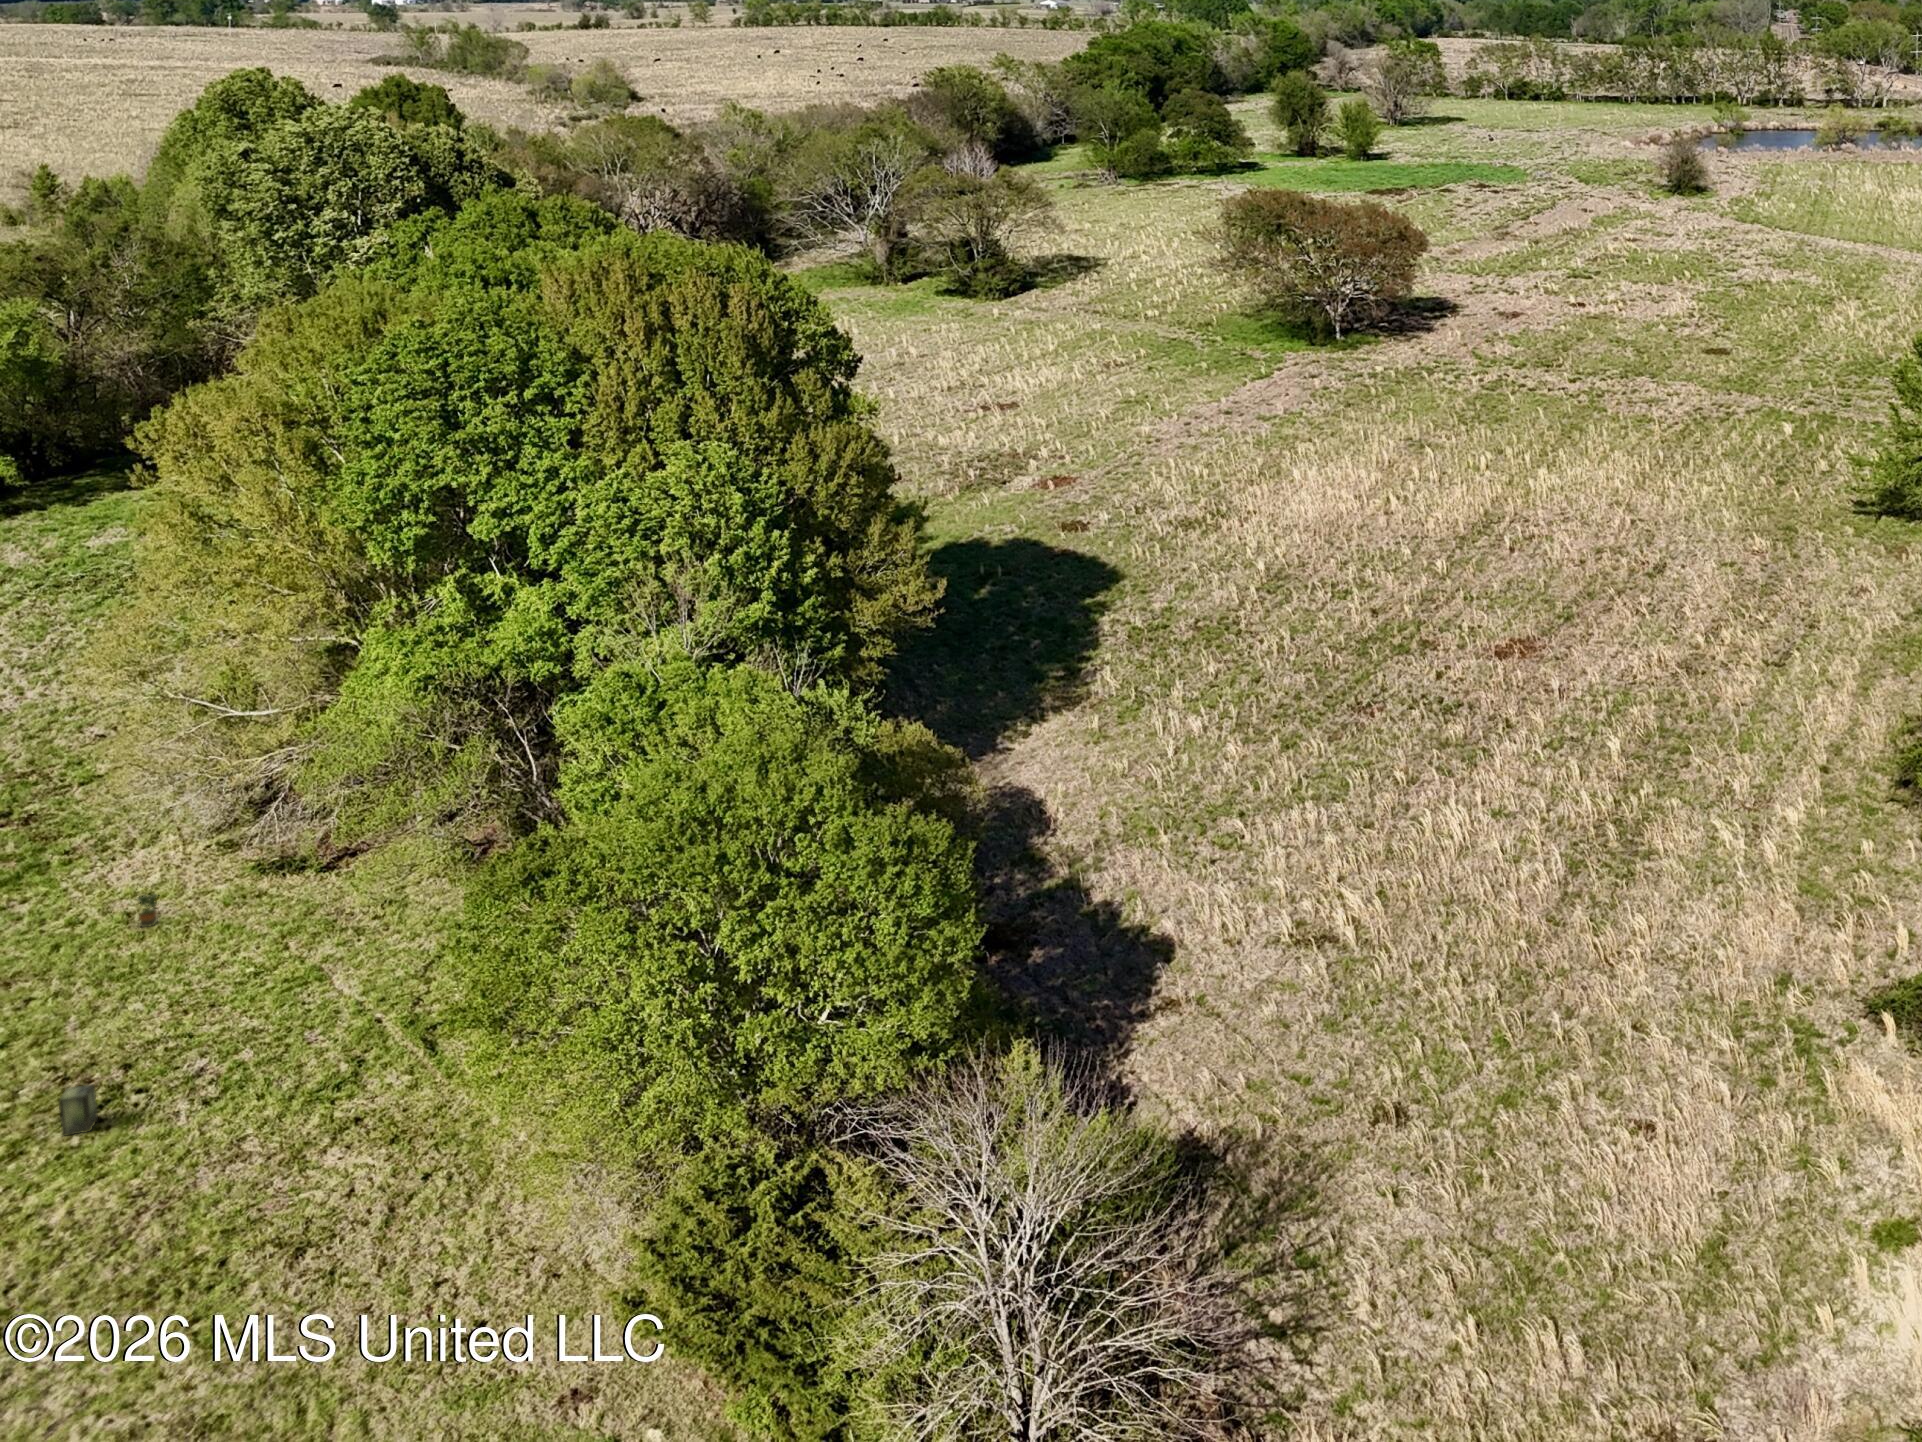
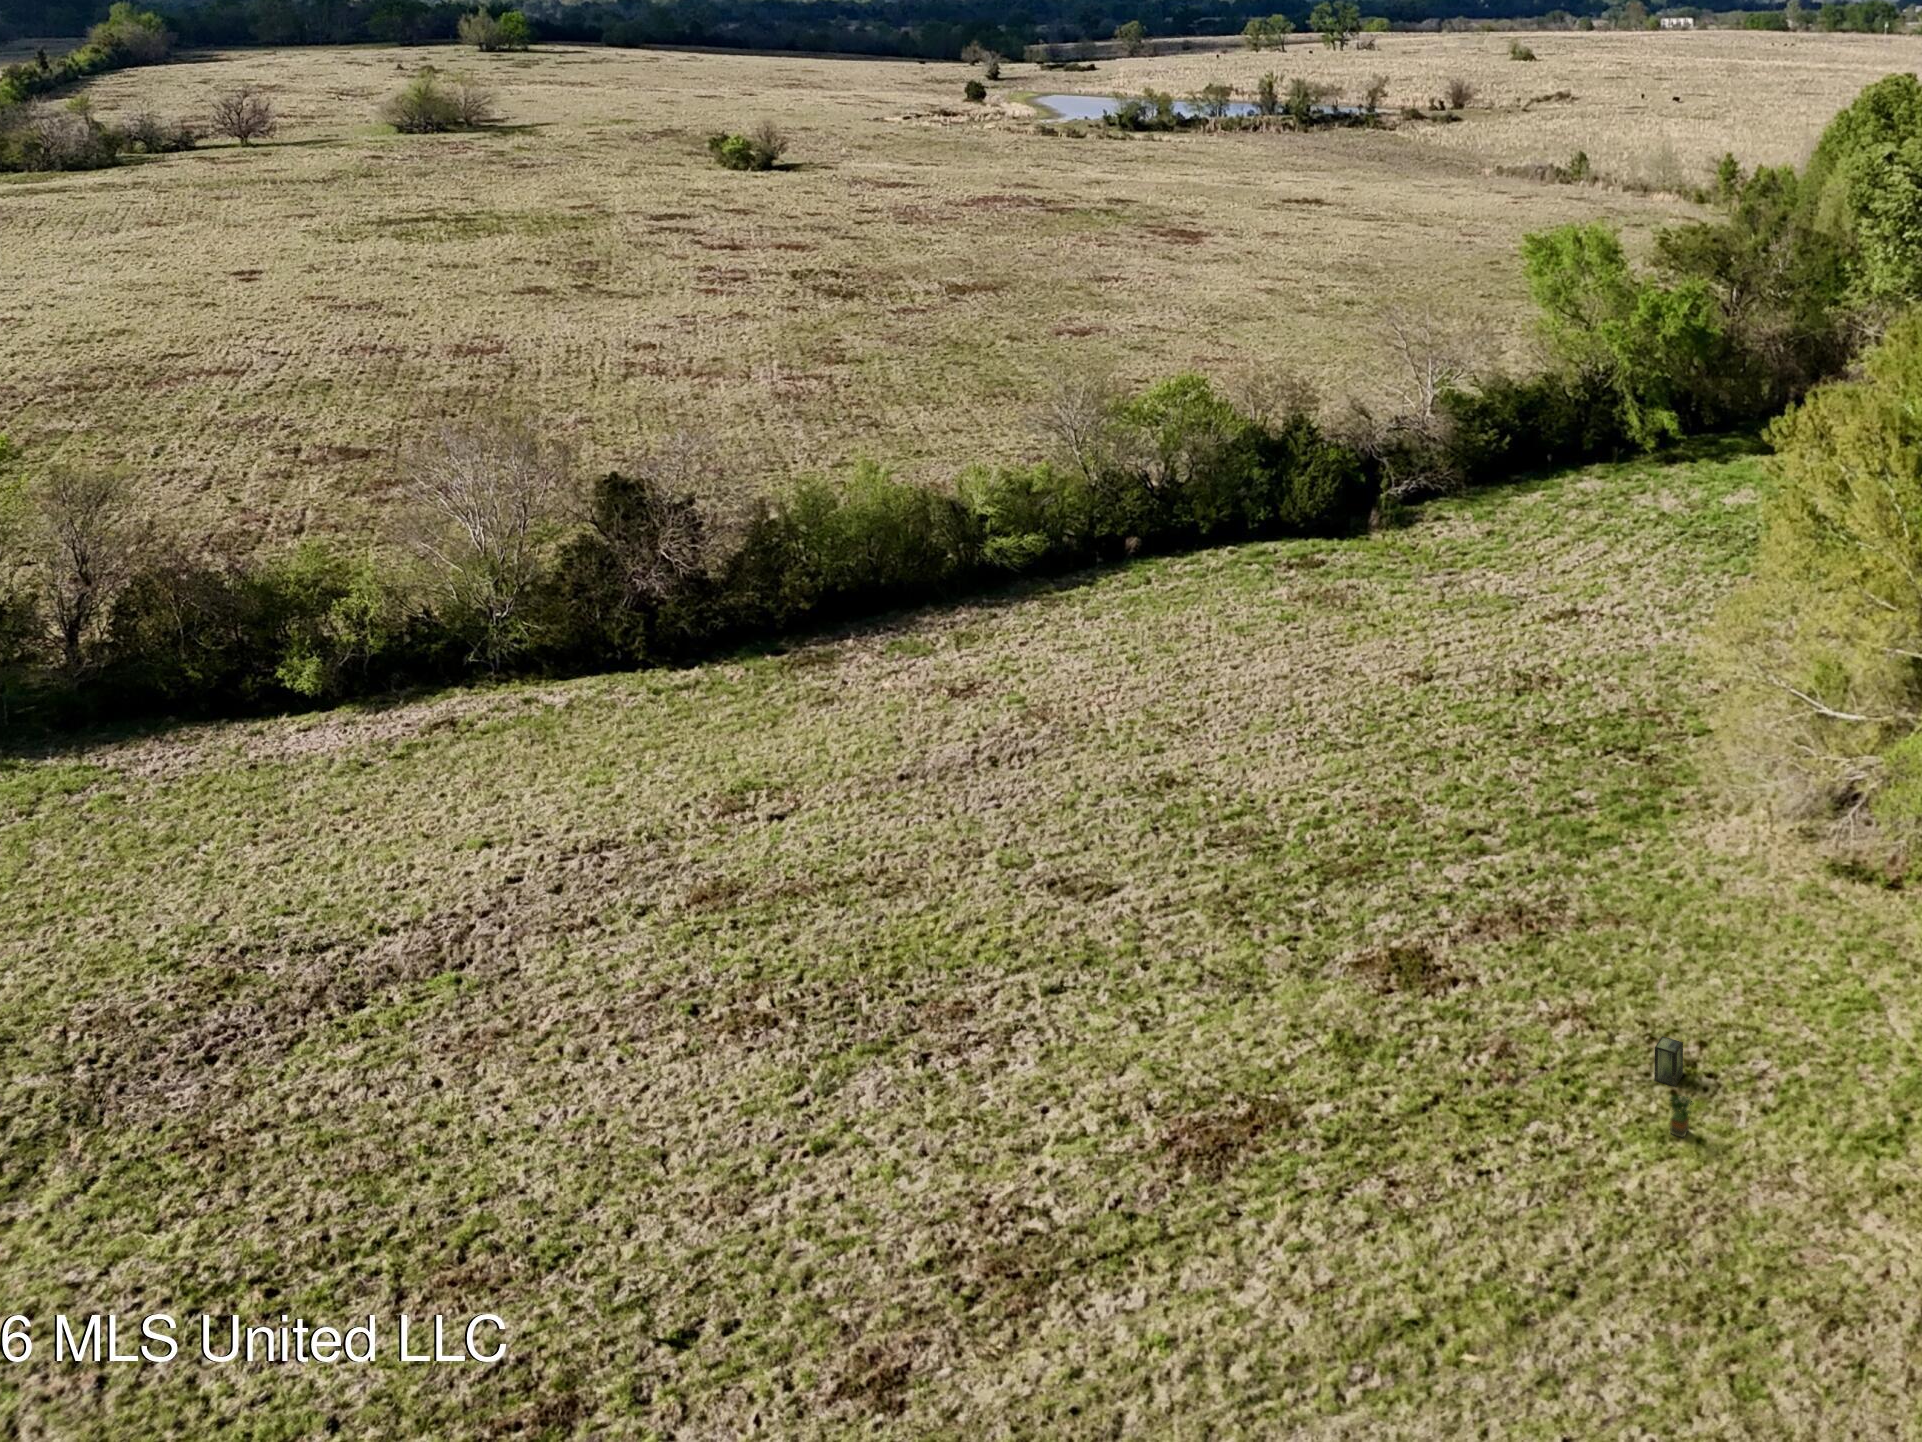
potted tree: present [136,894,160,927] -> present [1670,1095,1694,1138]

